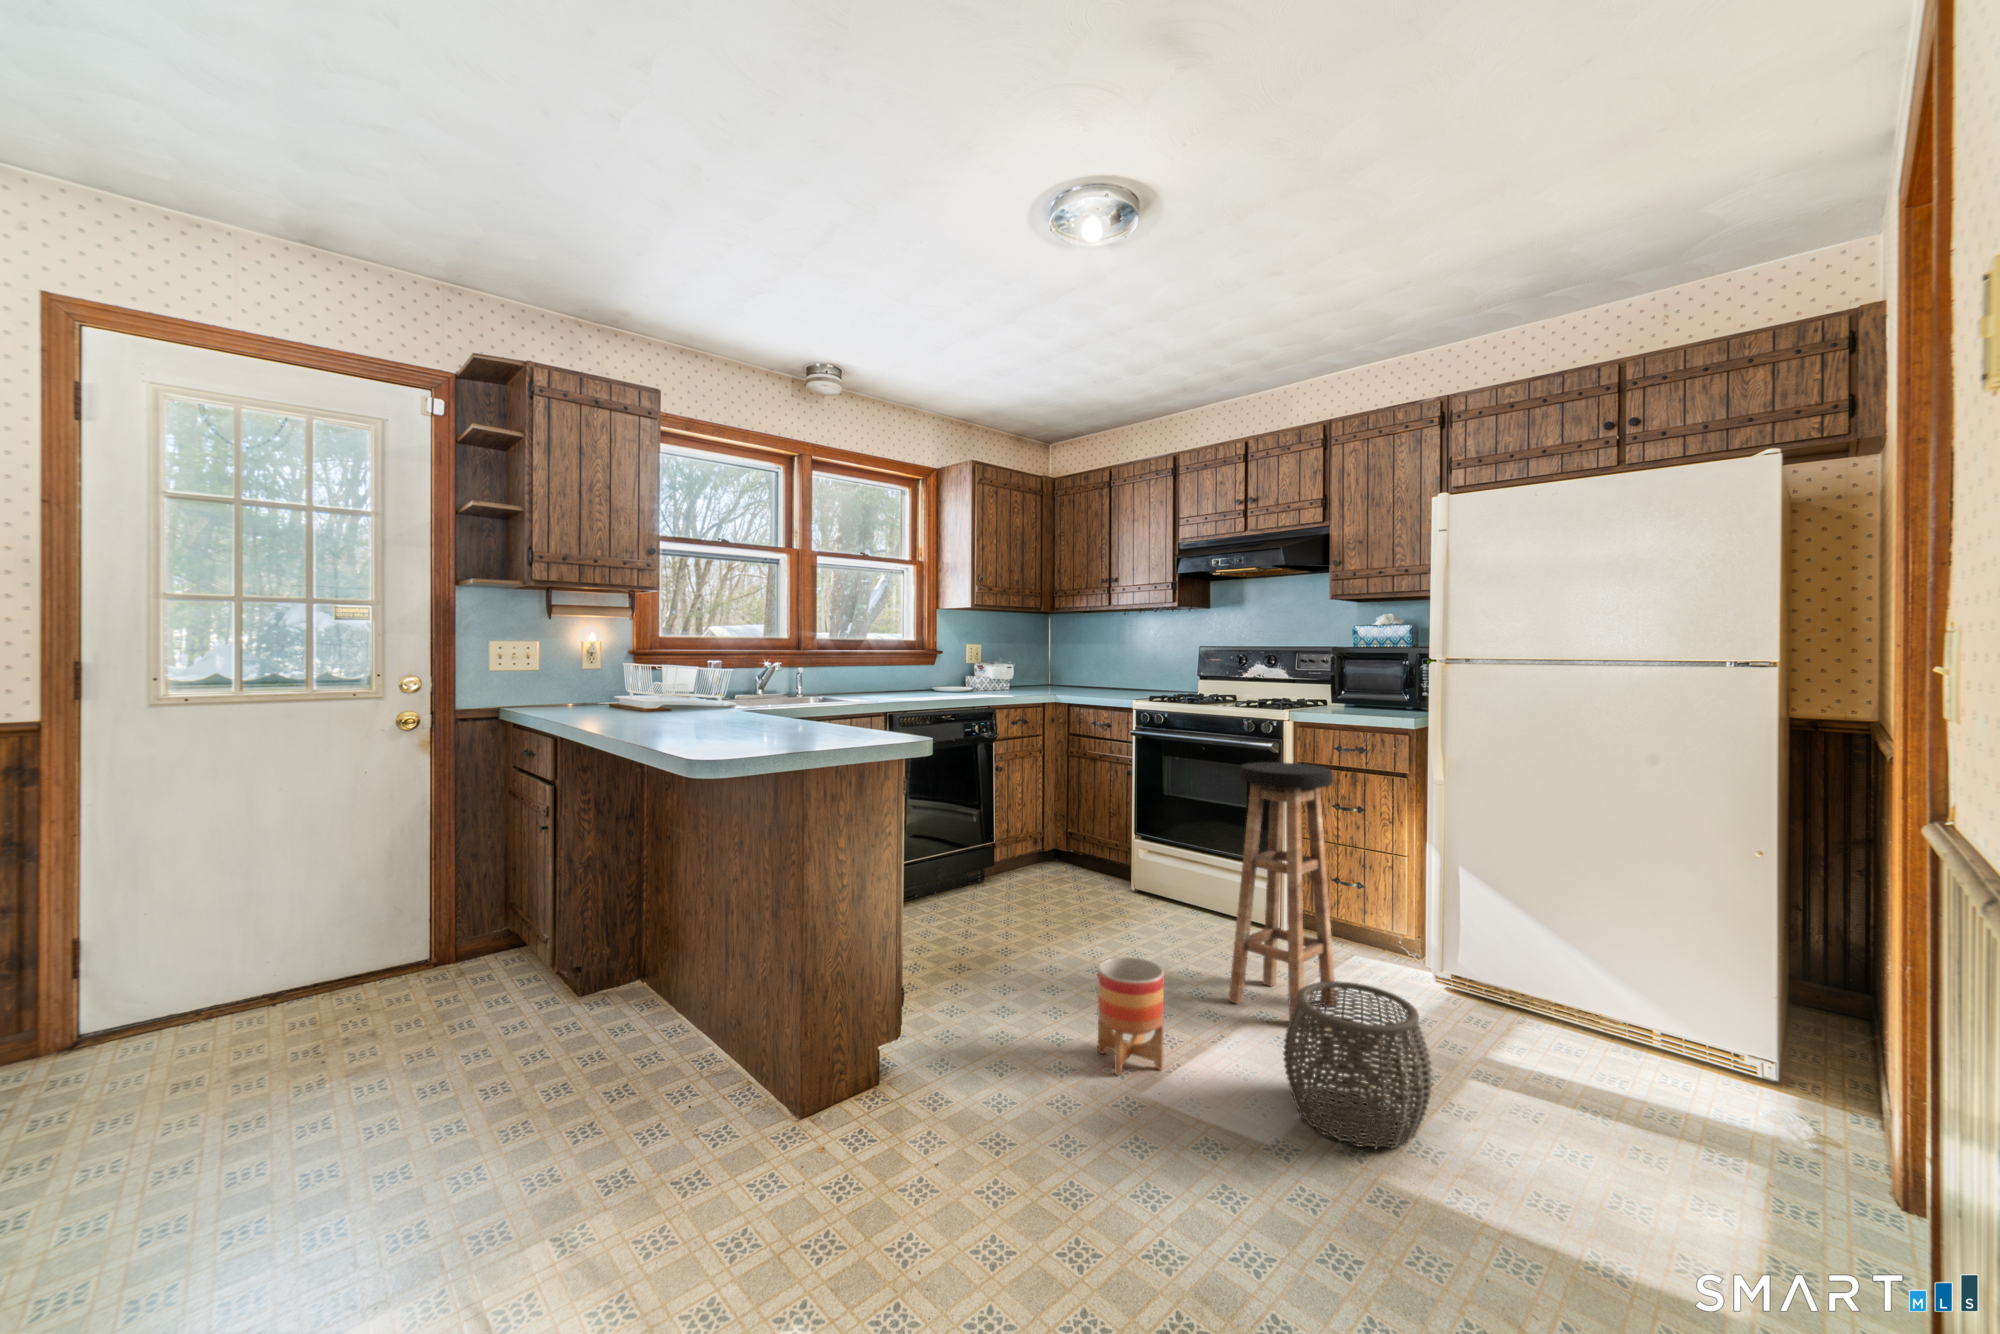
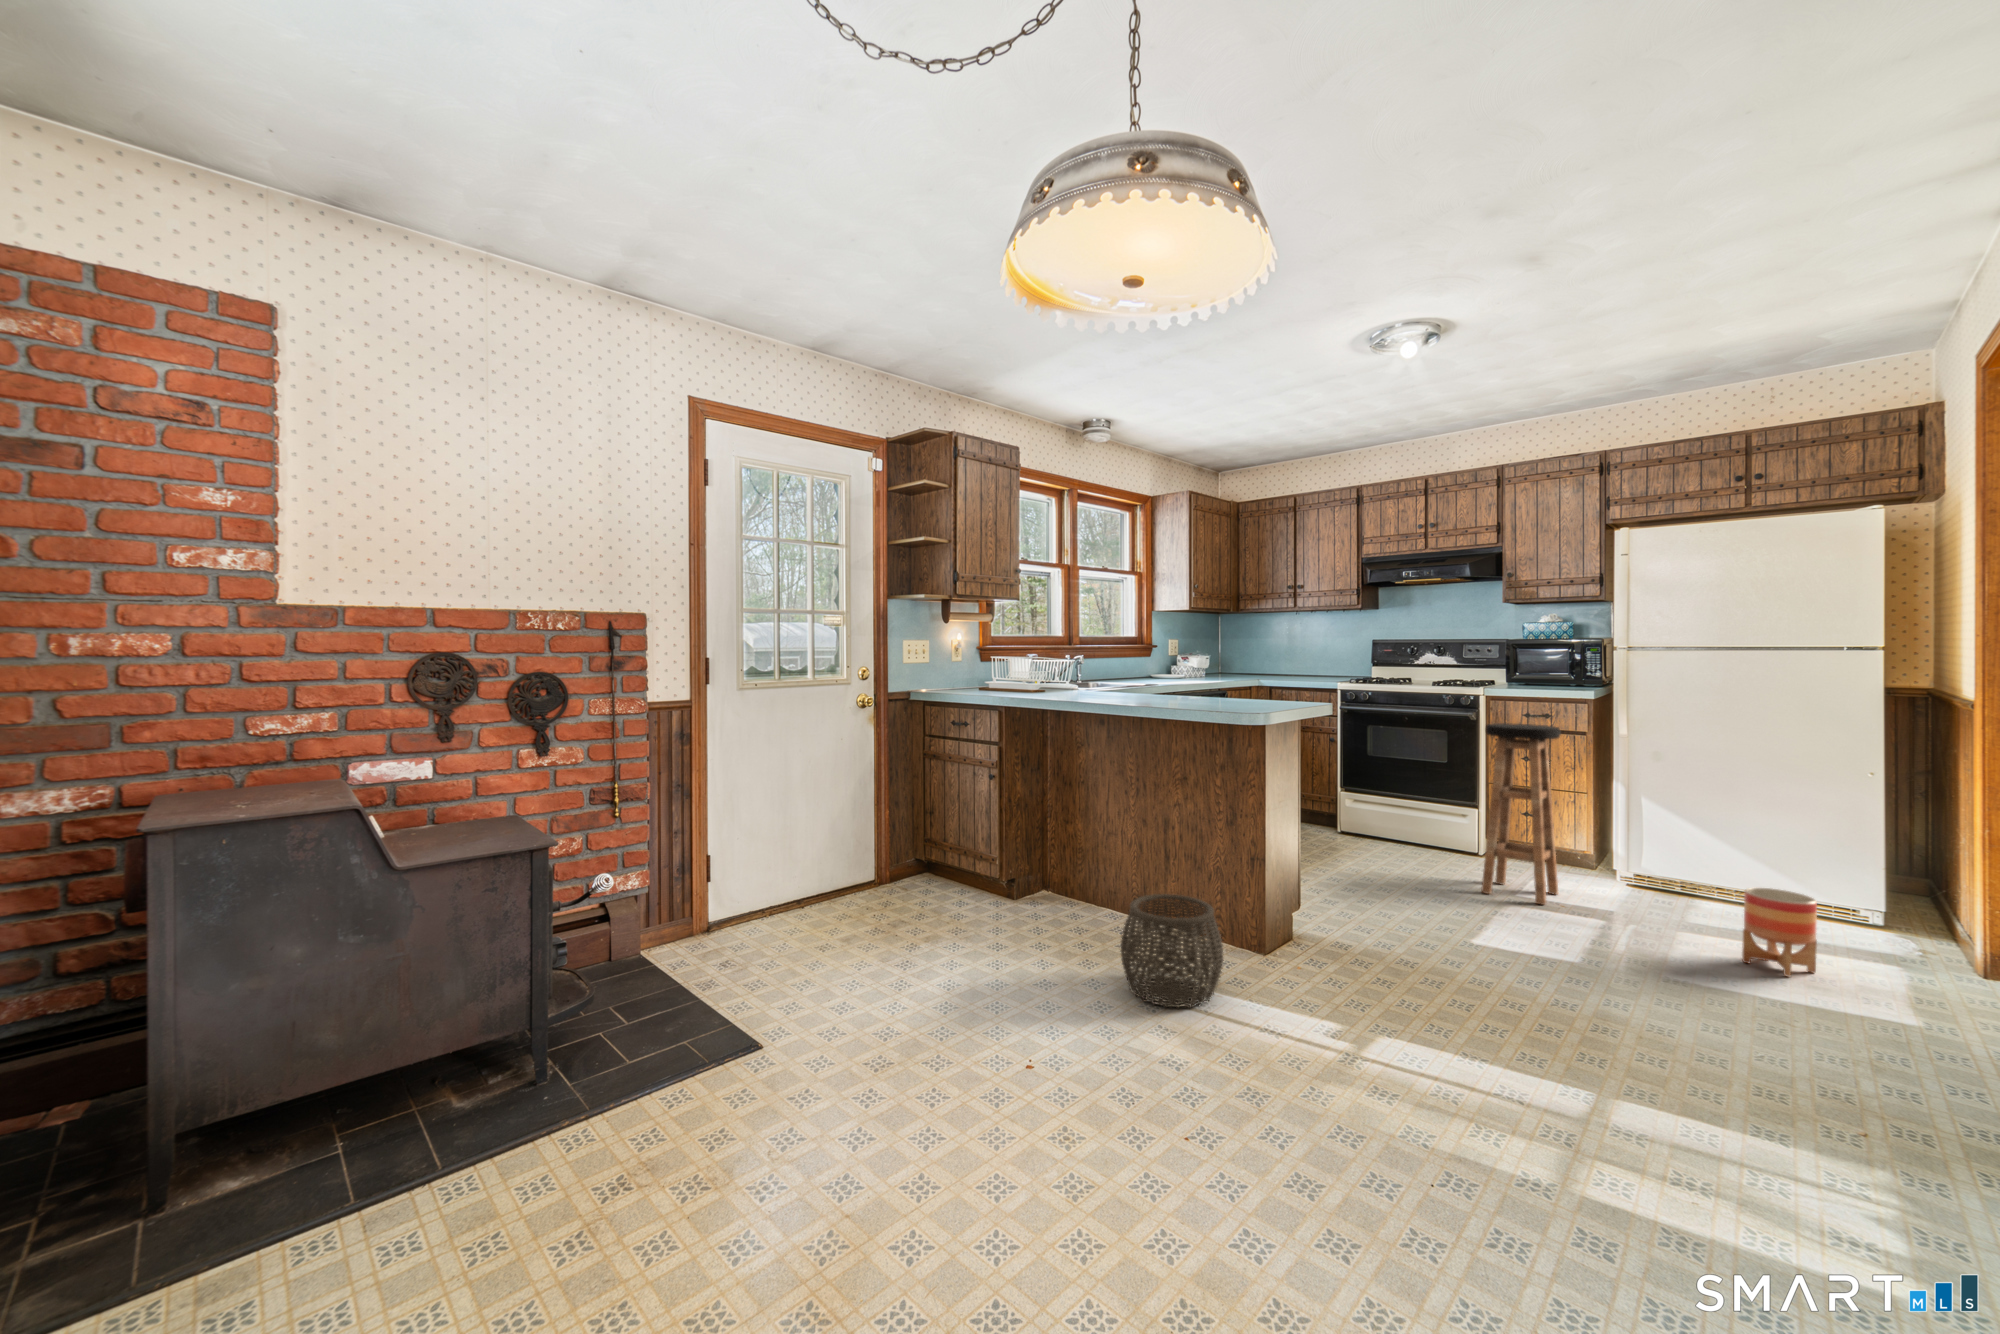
planter: present [1097,957,1164,1075] -> present [1742,888,1817,977]
woven basket: present [1283,981,1433,1149] -> present [1121,894,1223,1008]

